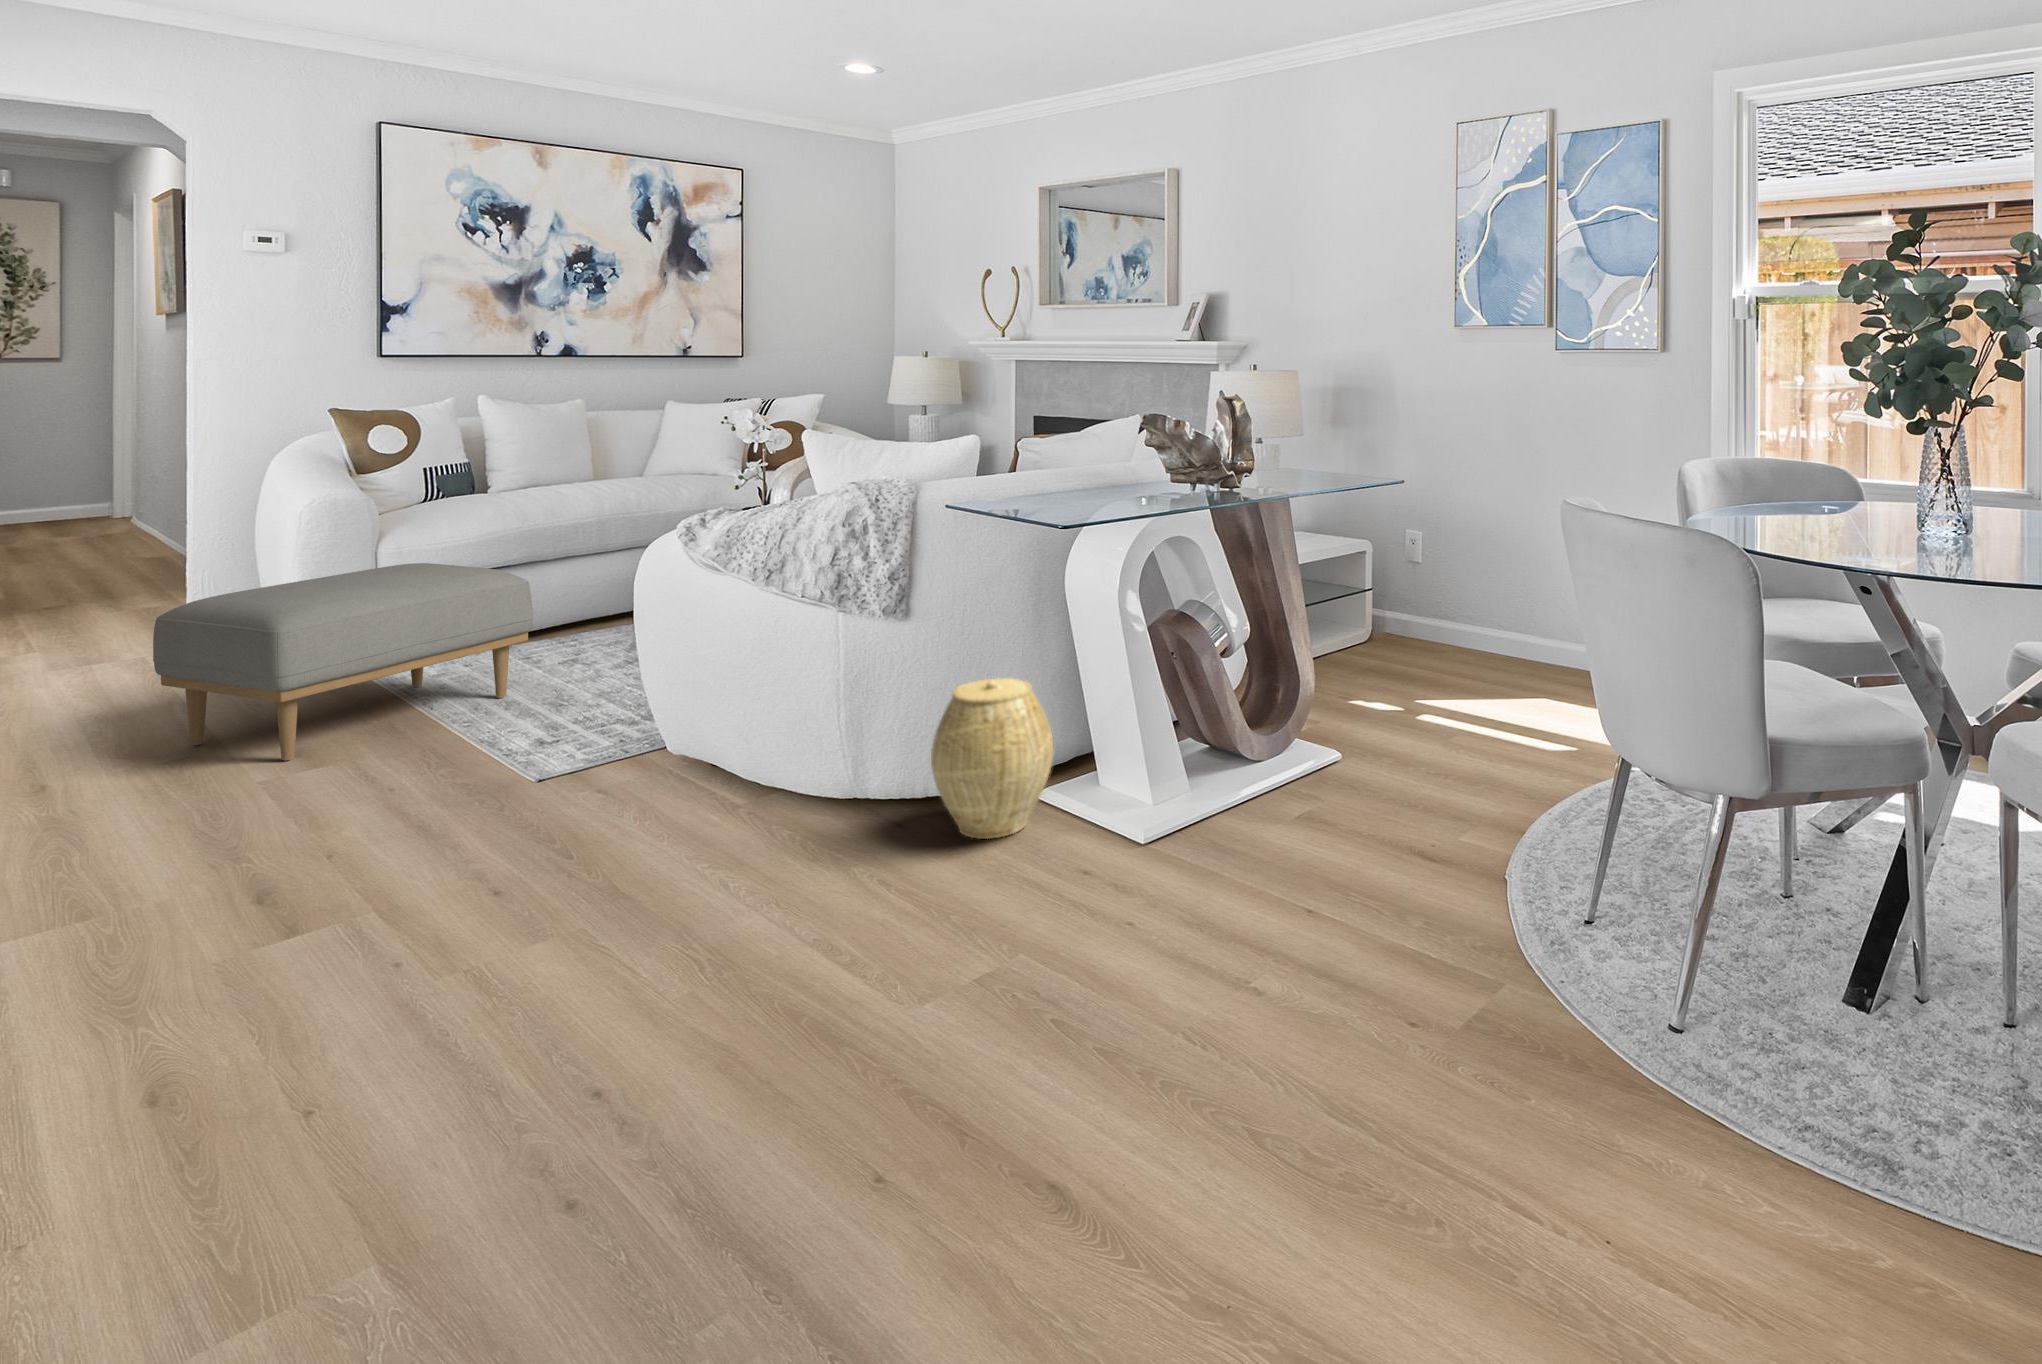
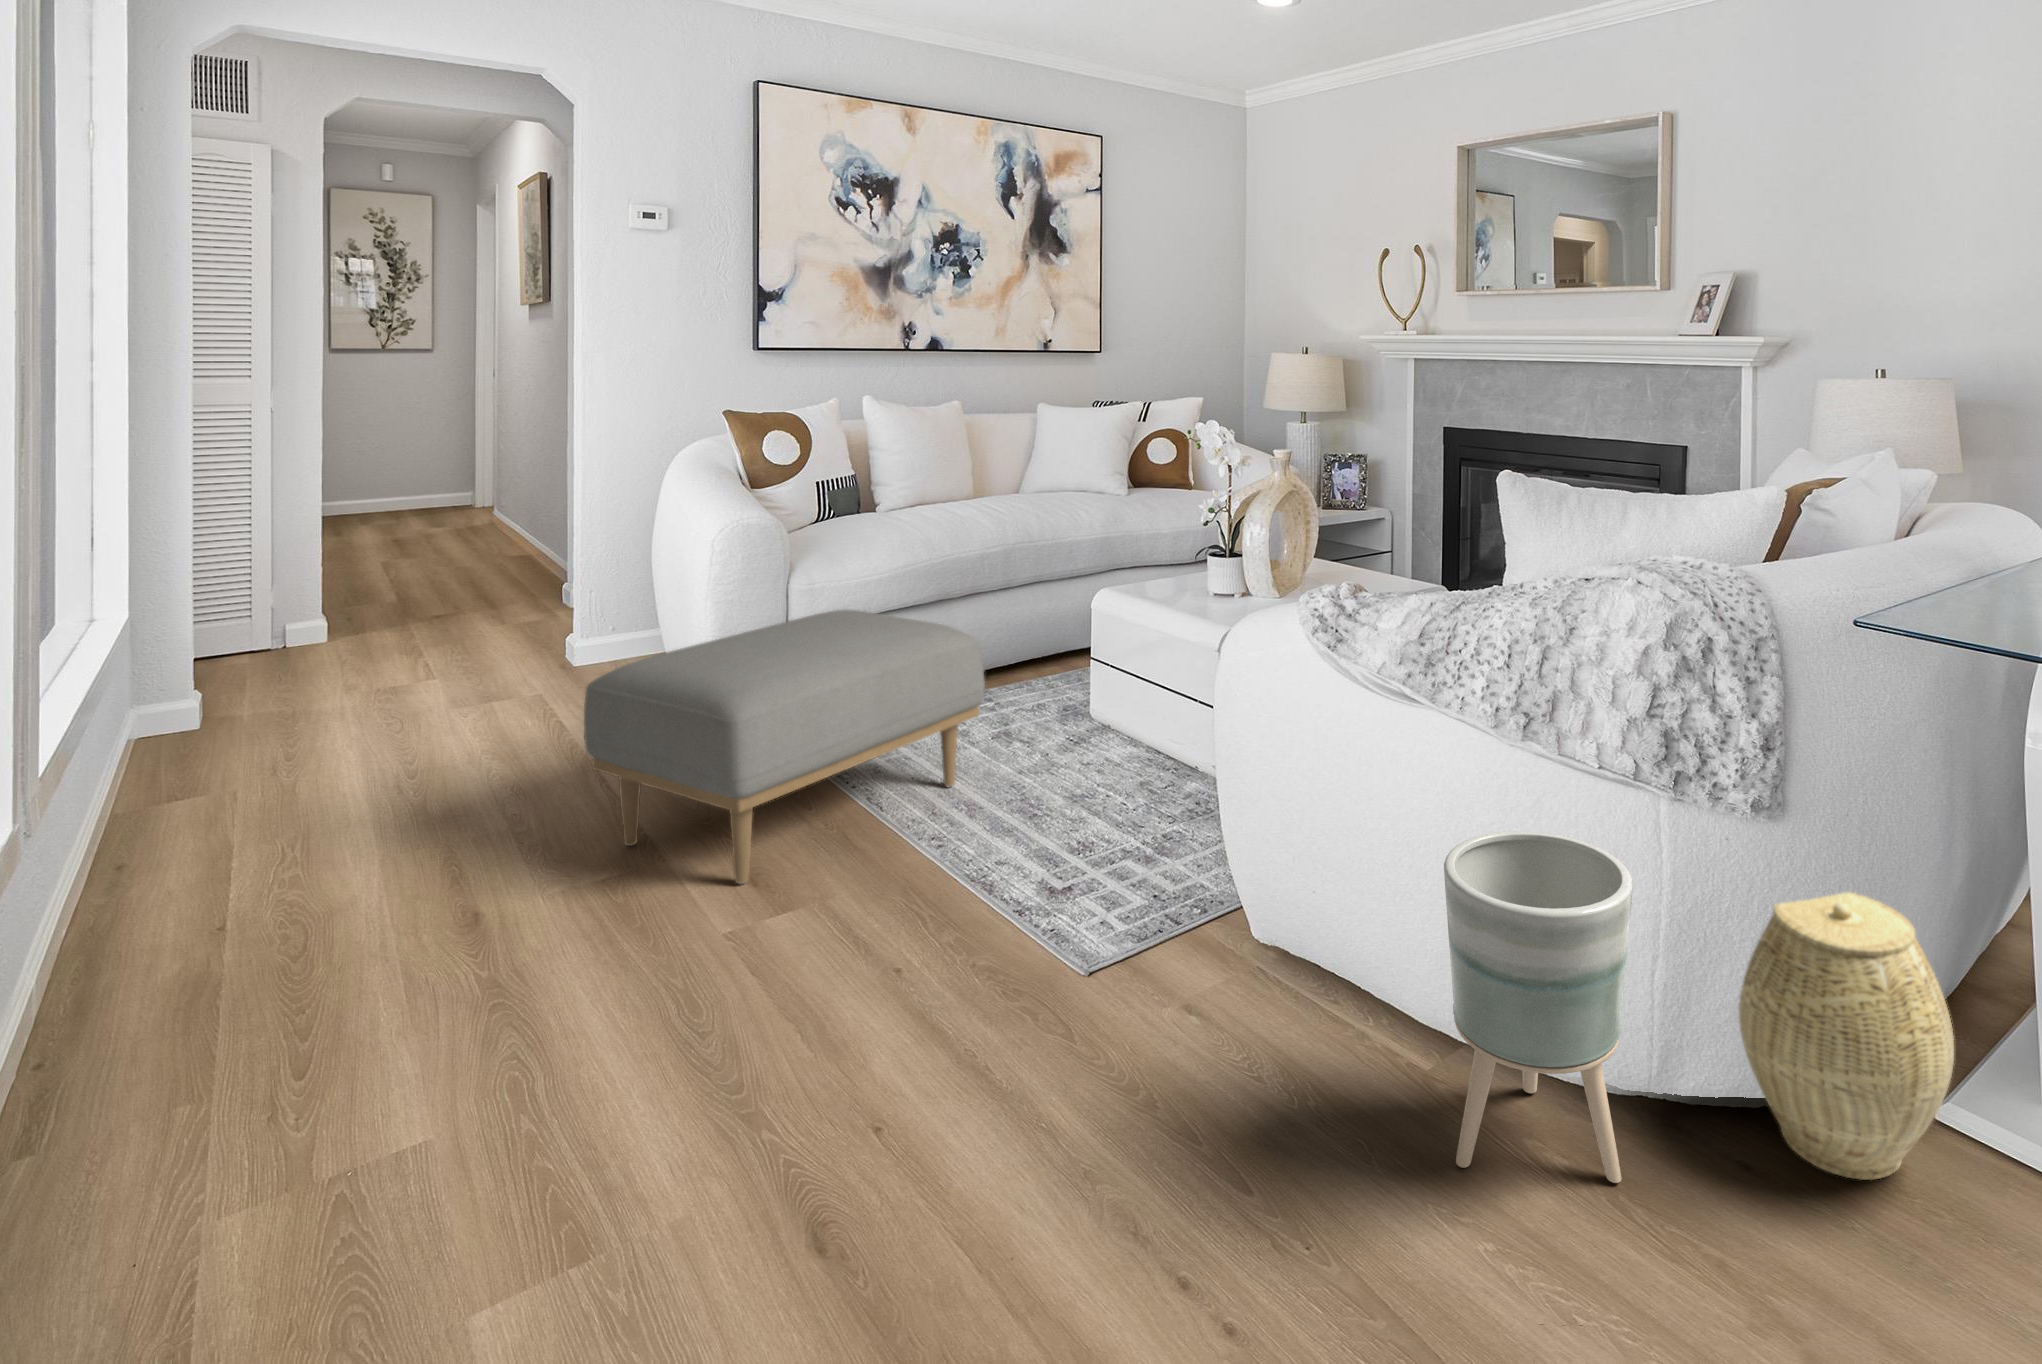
planter: none [731,654,856,852] -> present [1444,831,1633,1183]

